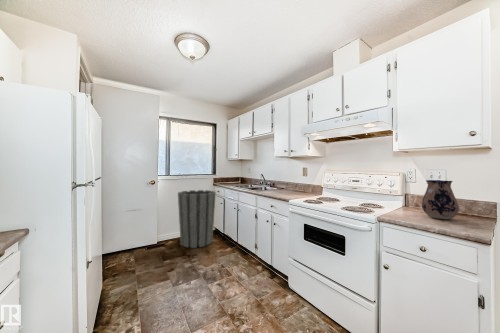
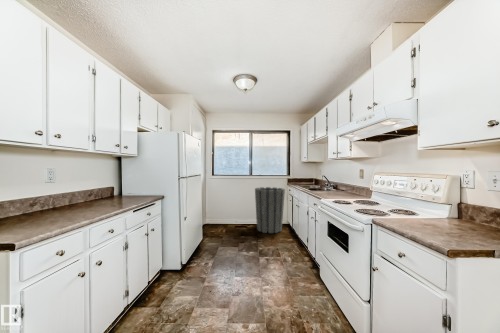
ceramic pitcher: present [422,180,459,220] -> none [429,186,471,231]

